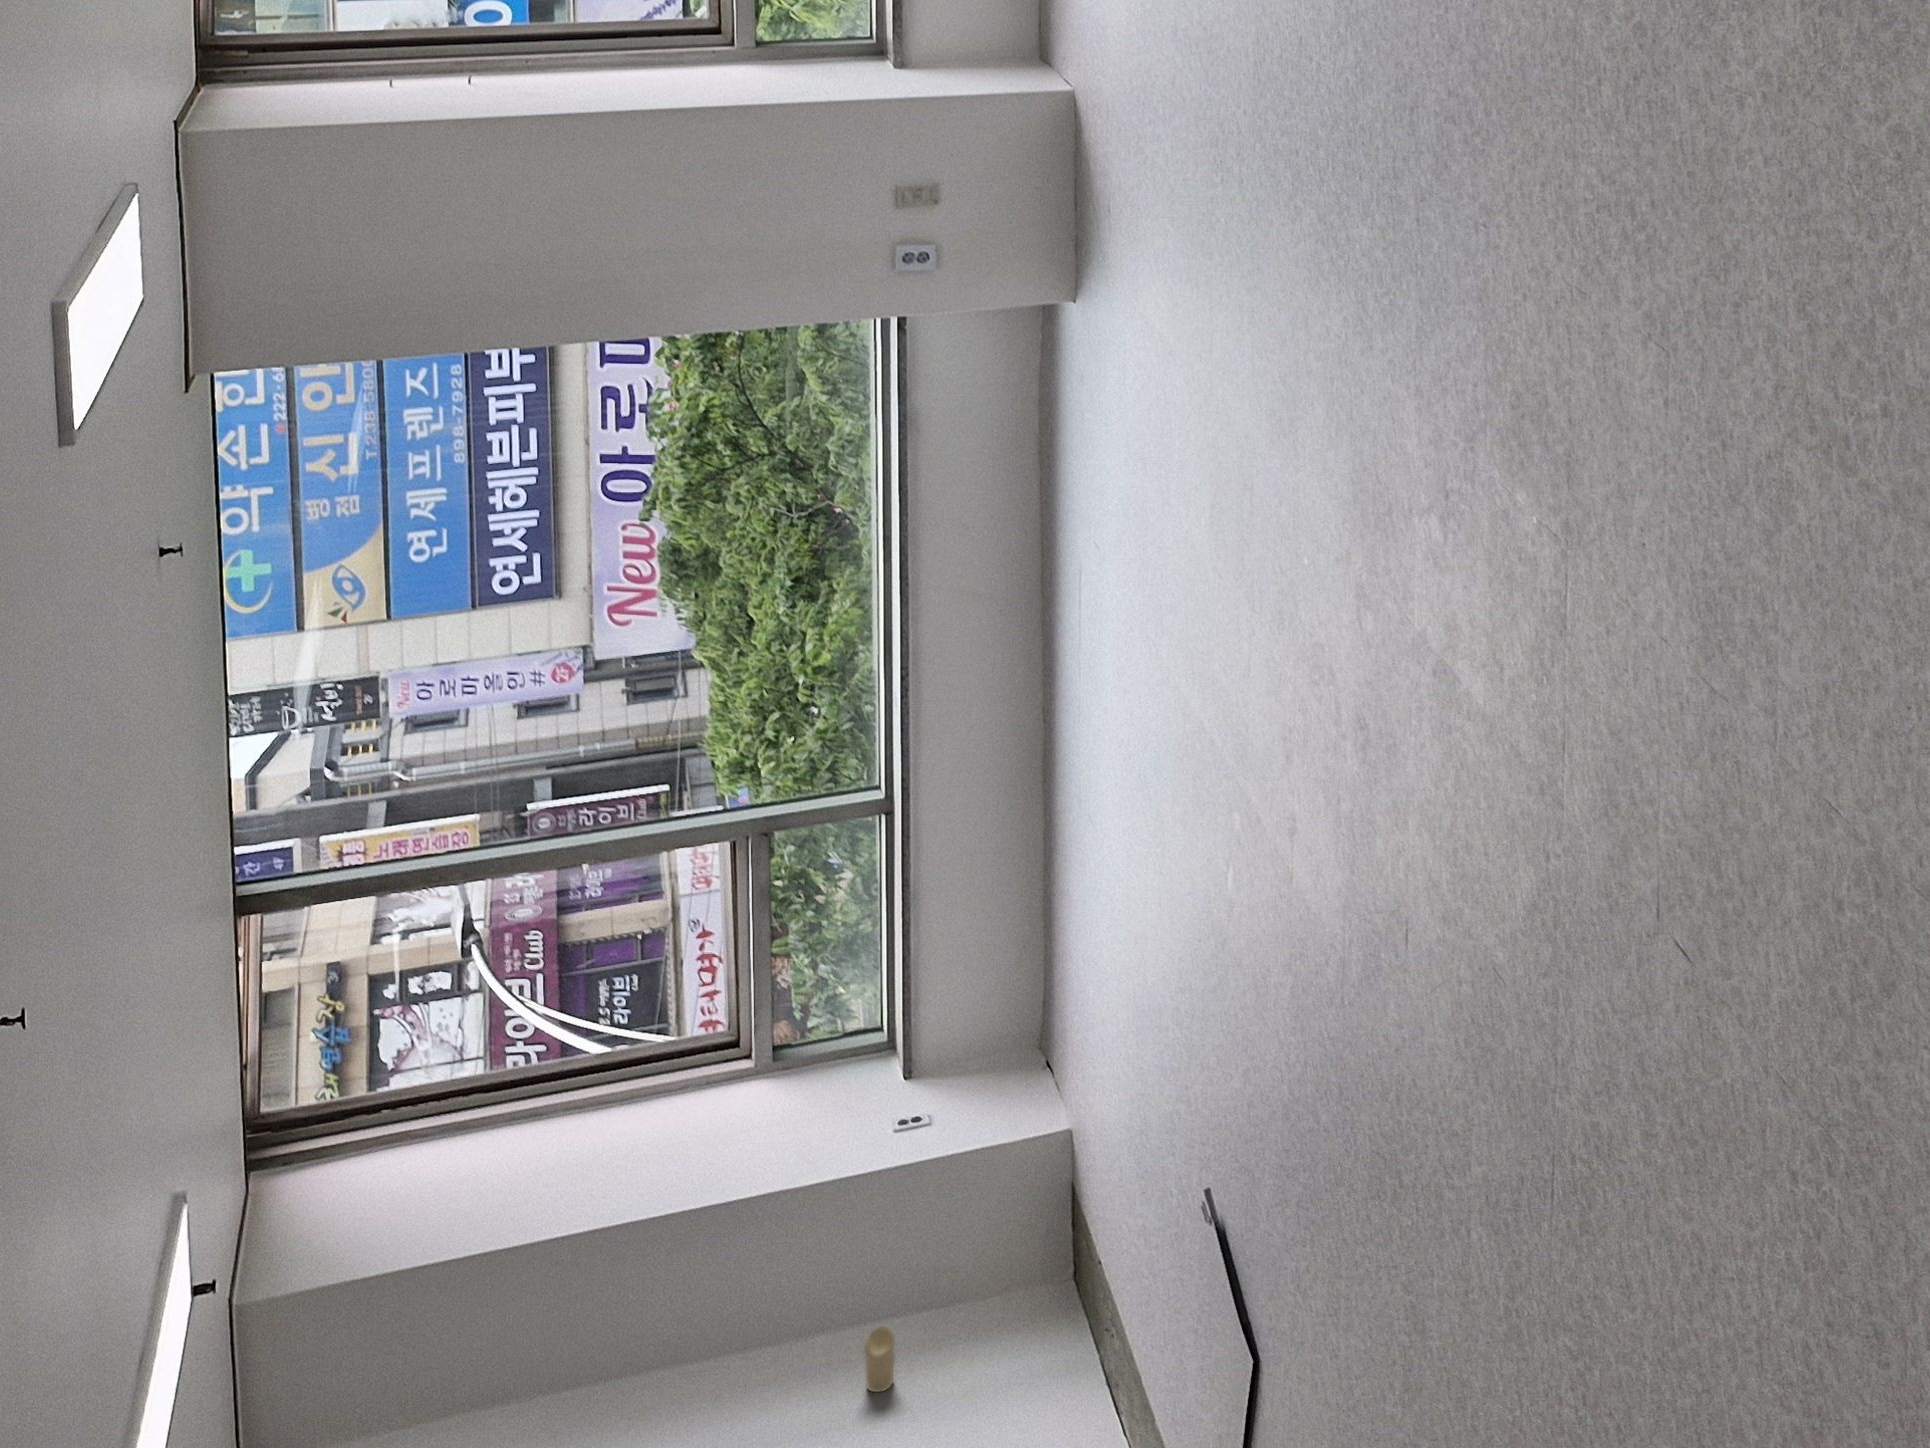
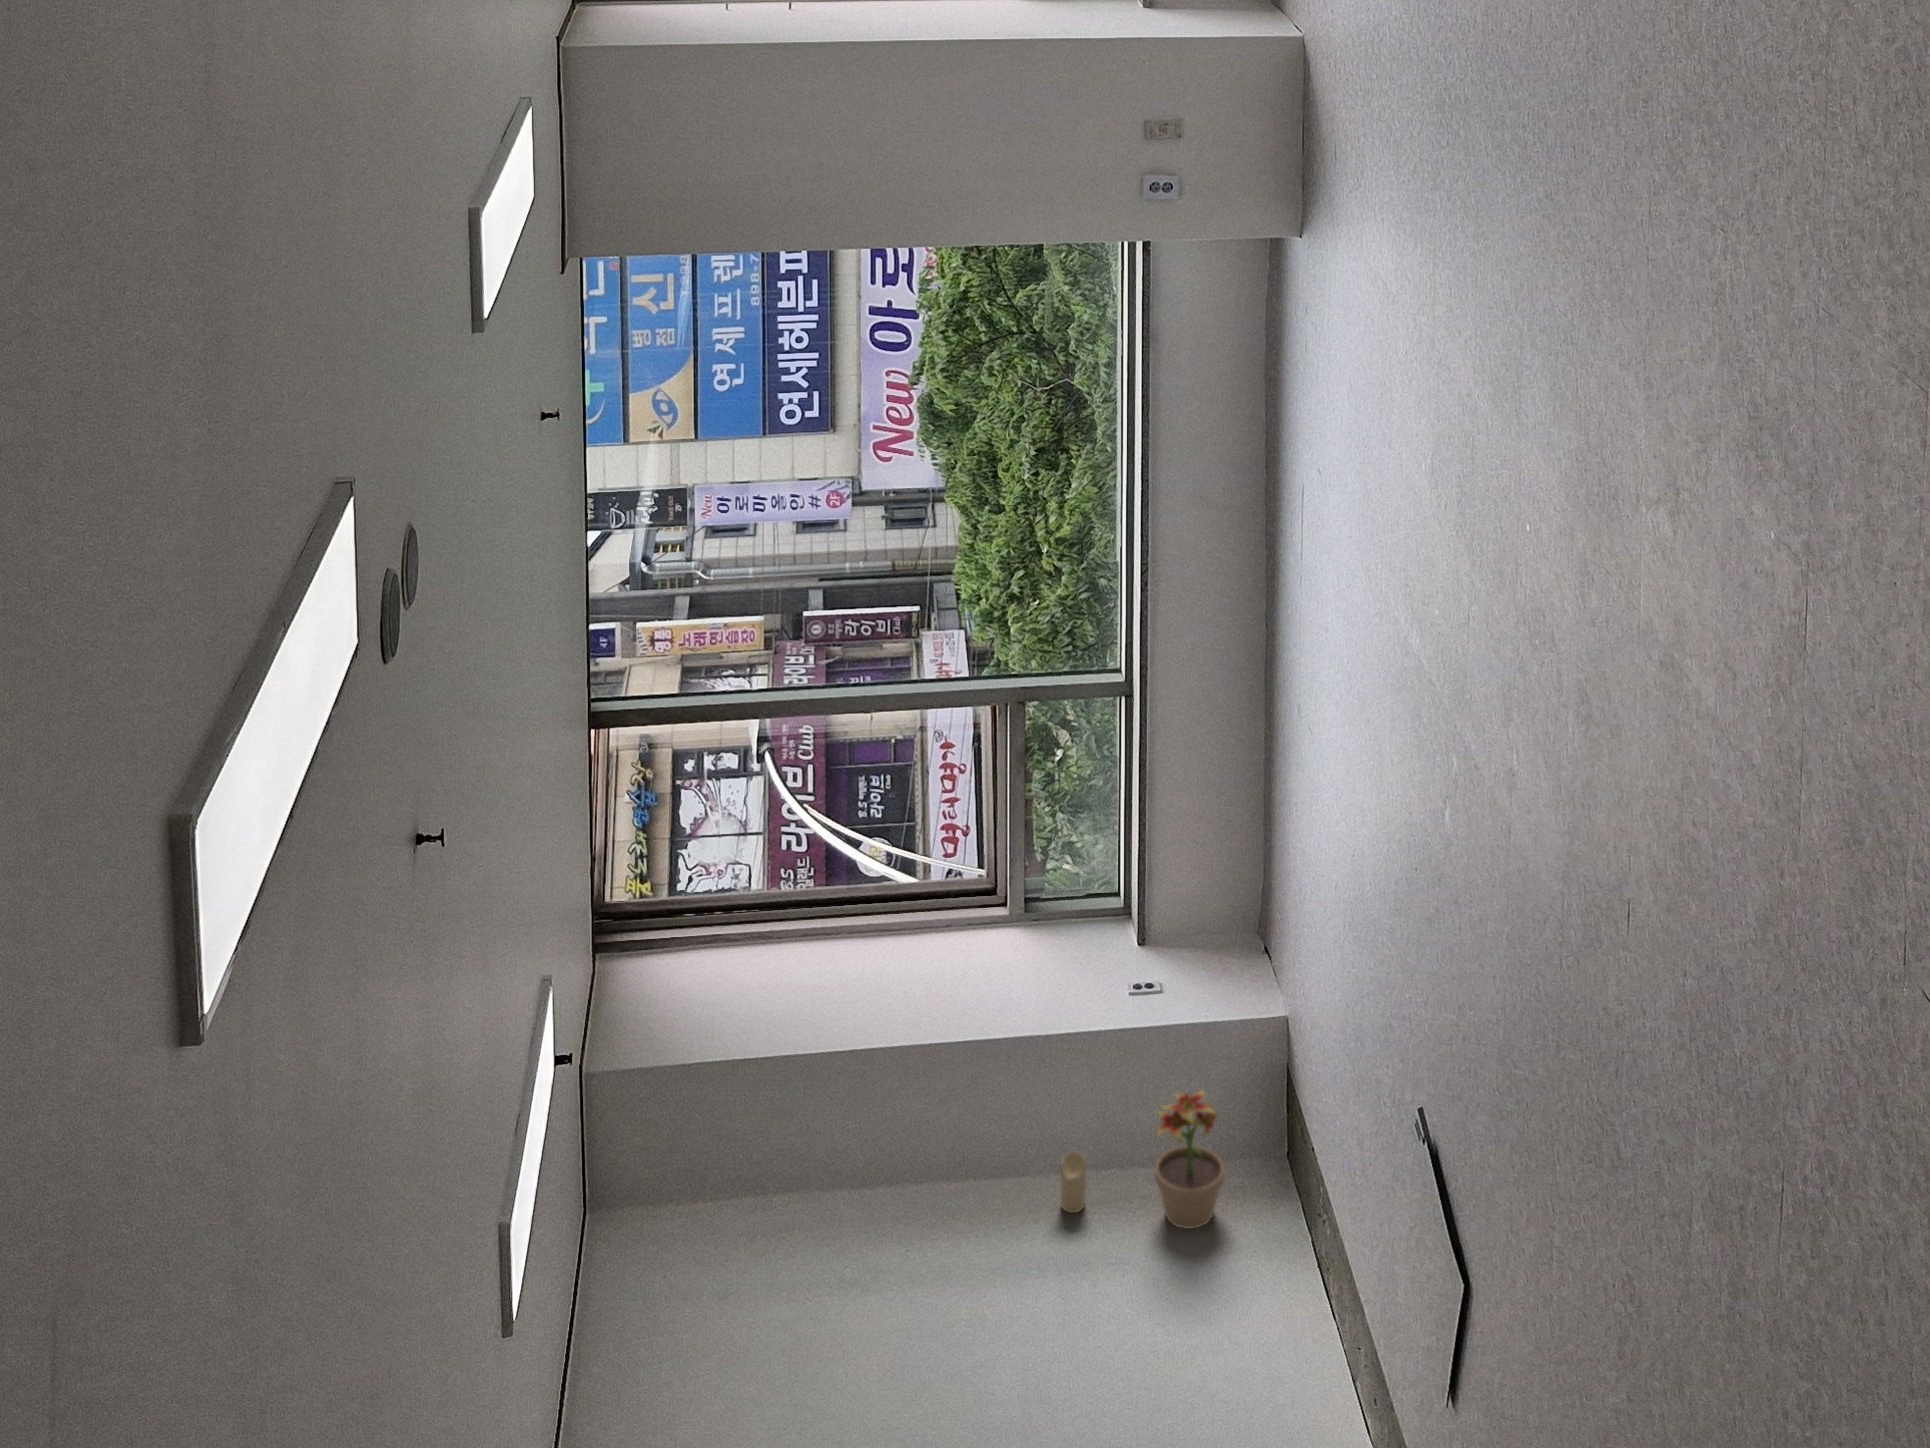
potted plant: none [972,1230,1047,1379] -> present [1155,1091,1224,1229]

